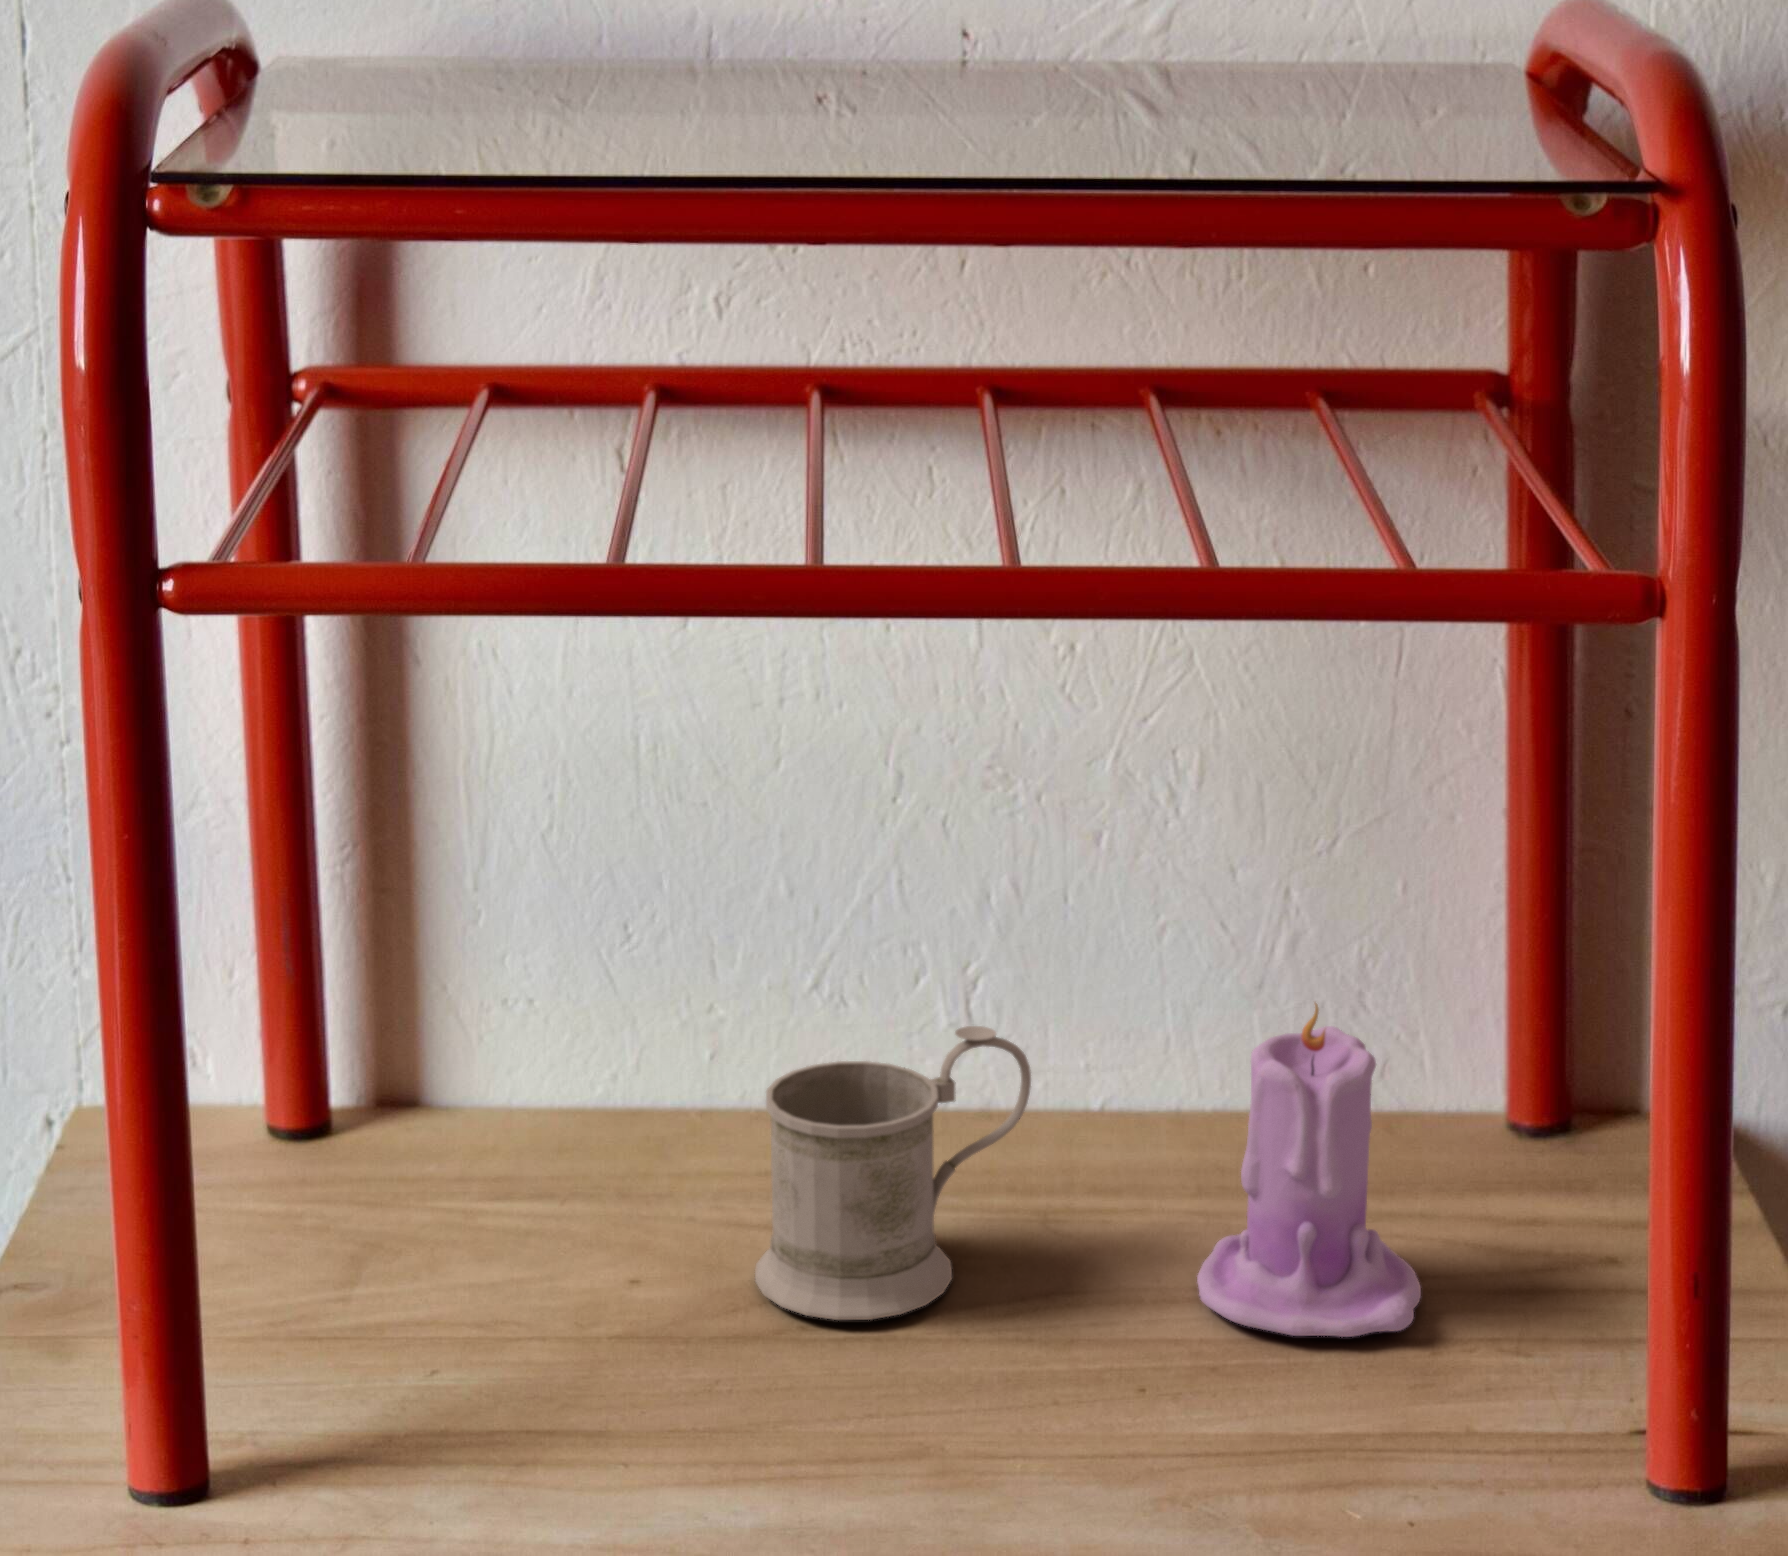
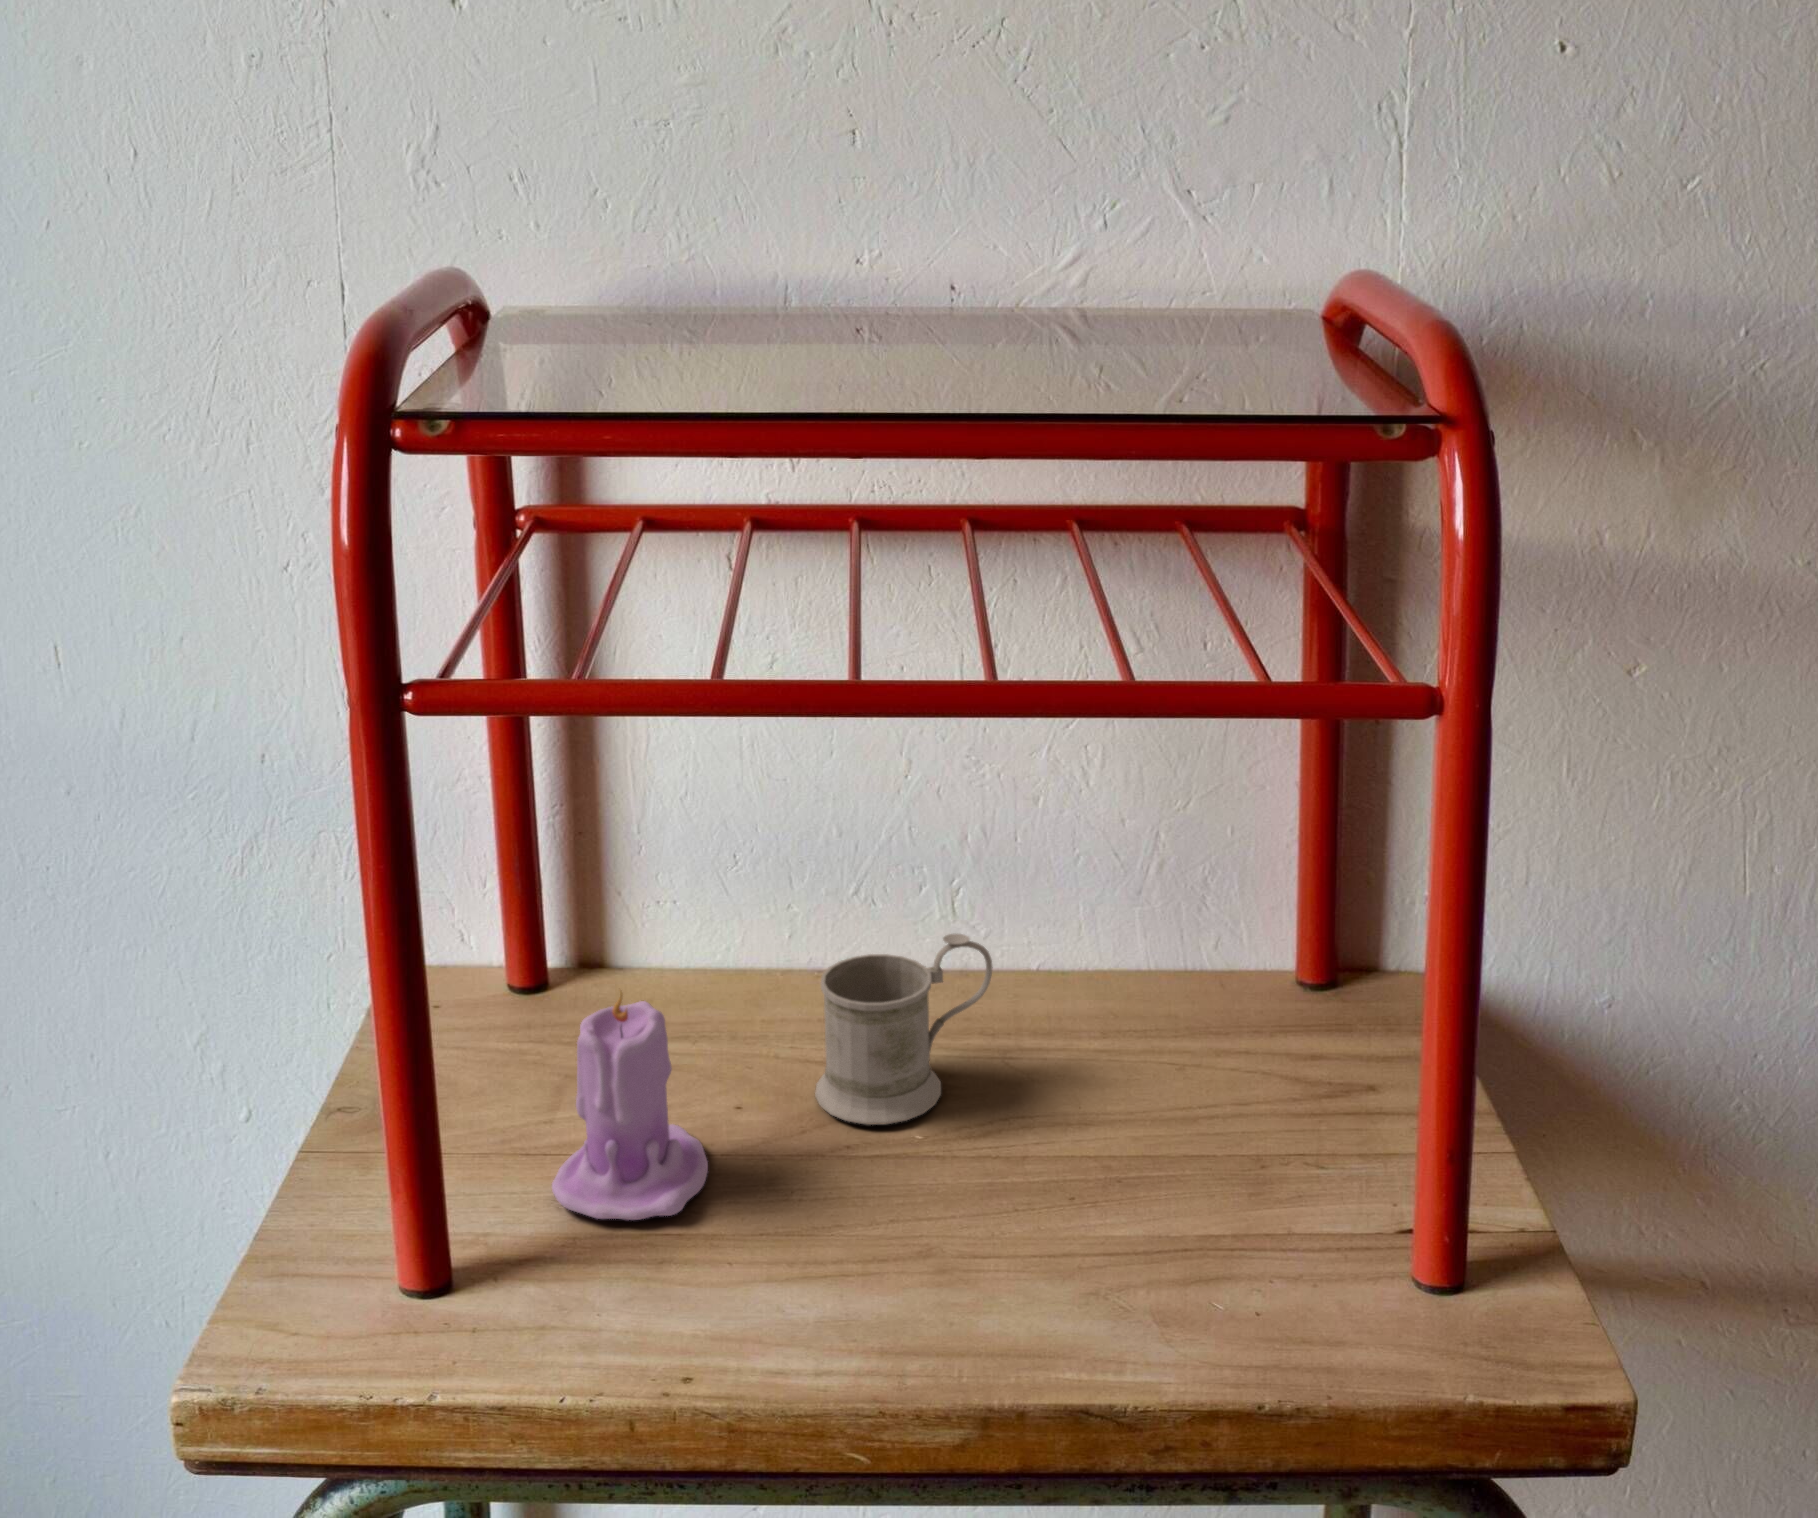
candle: present [1197,1003,1421,1337] -> present [552,991,708,1220]

